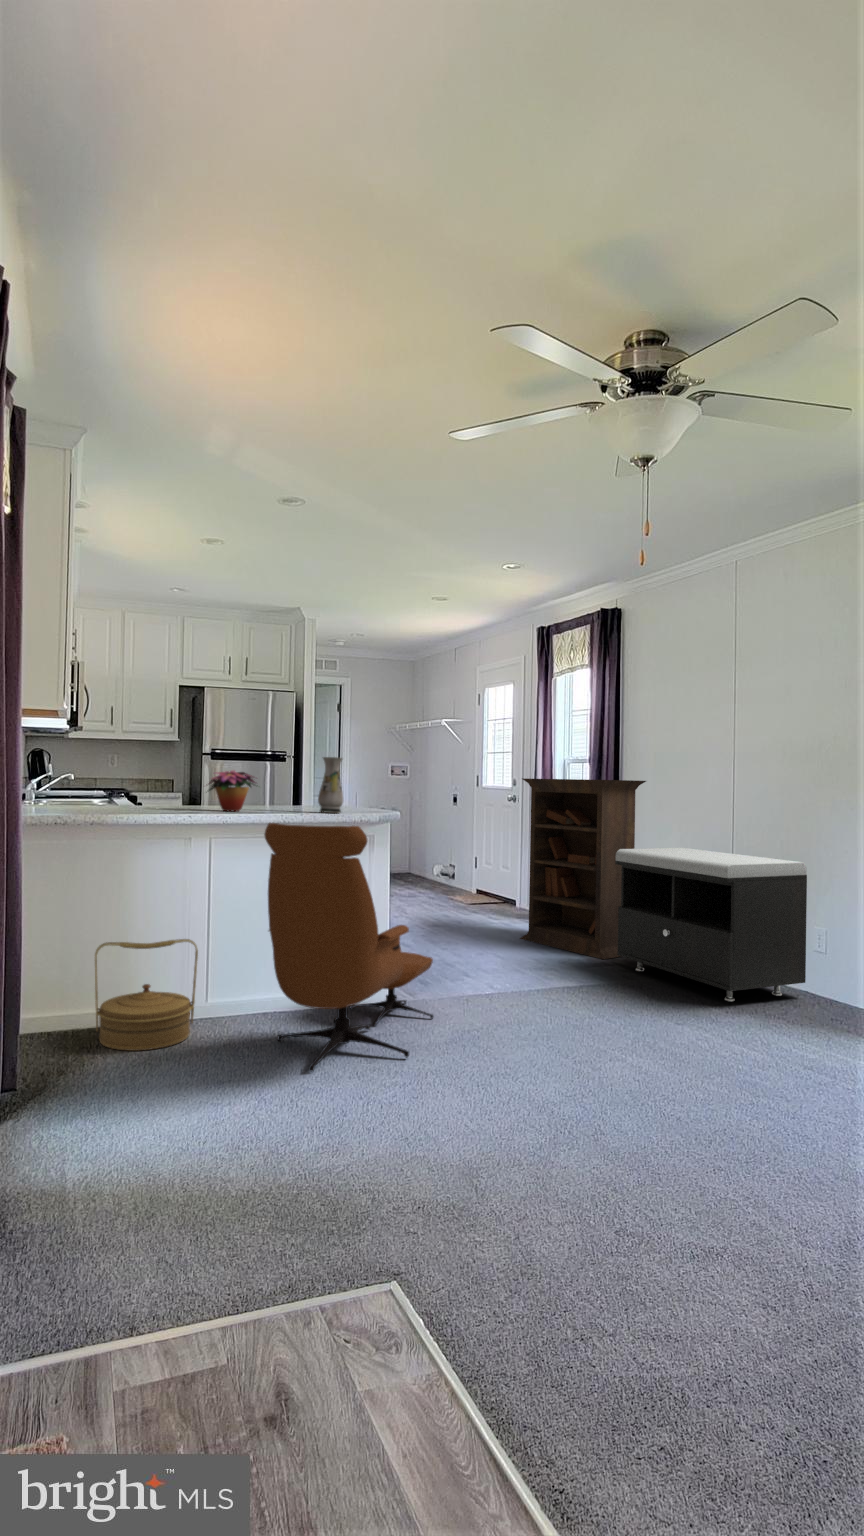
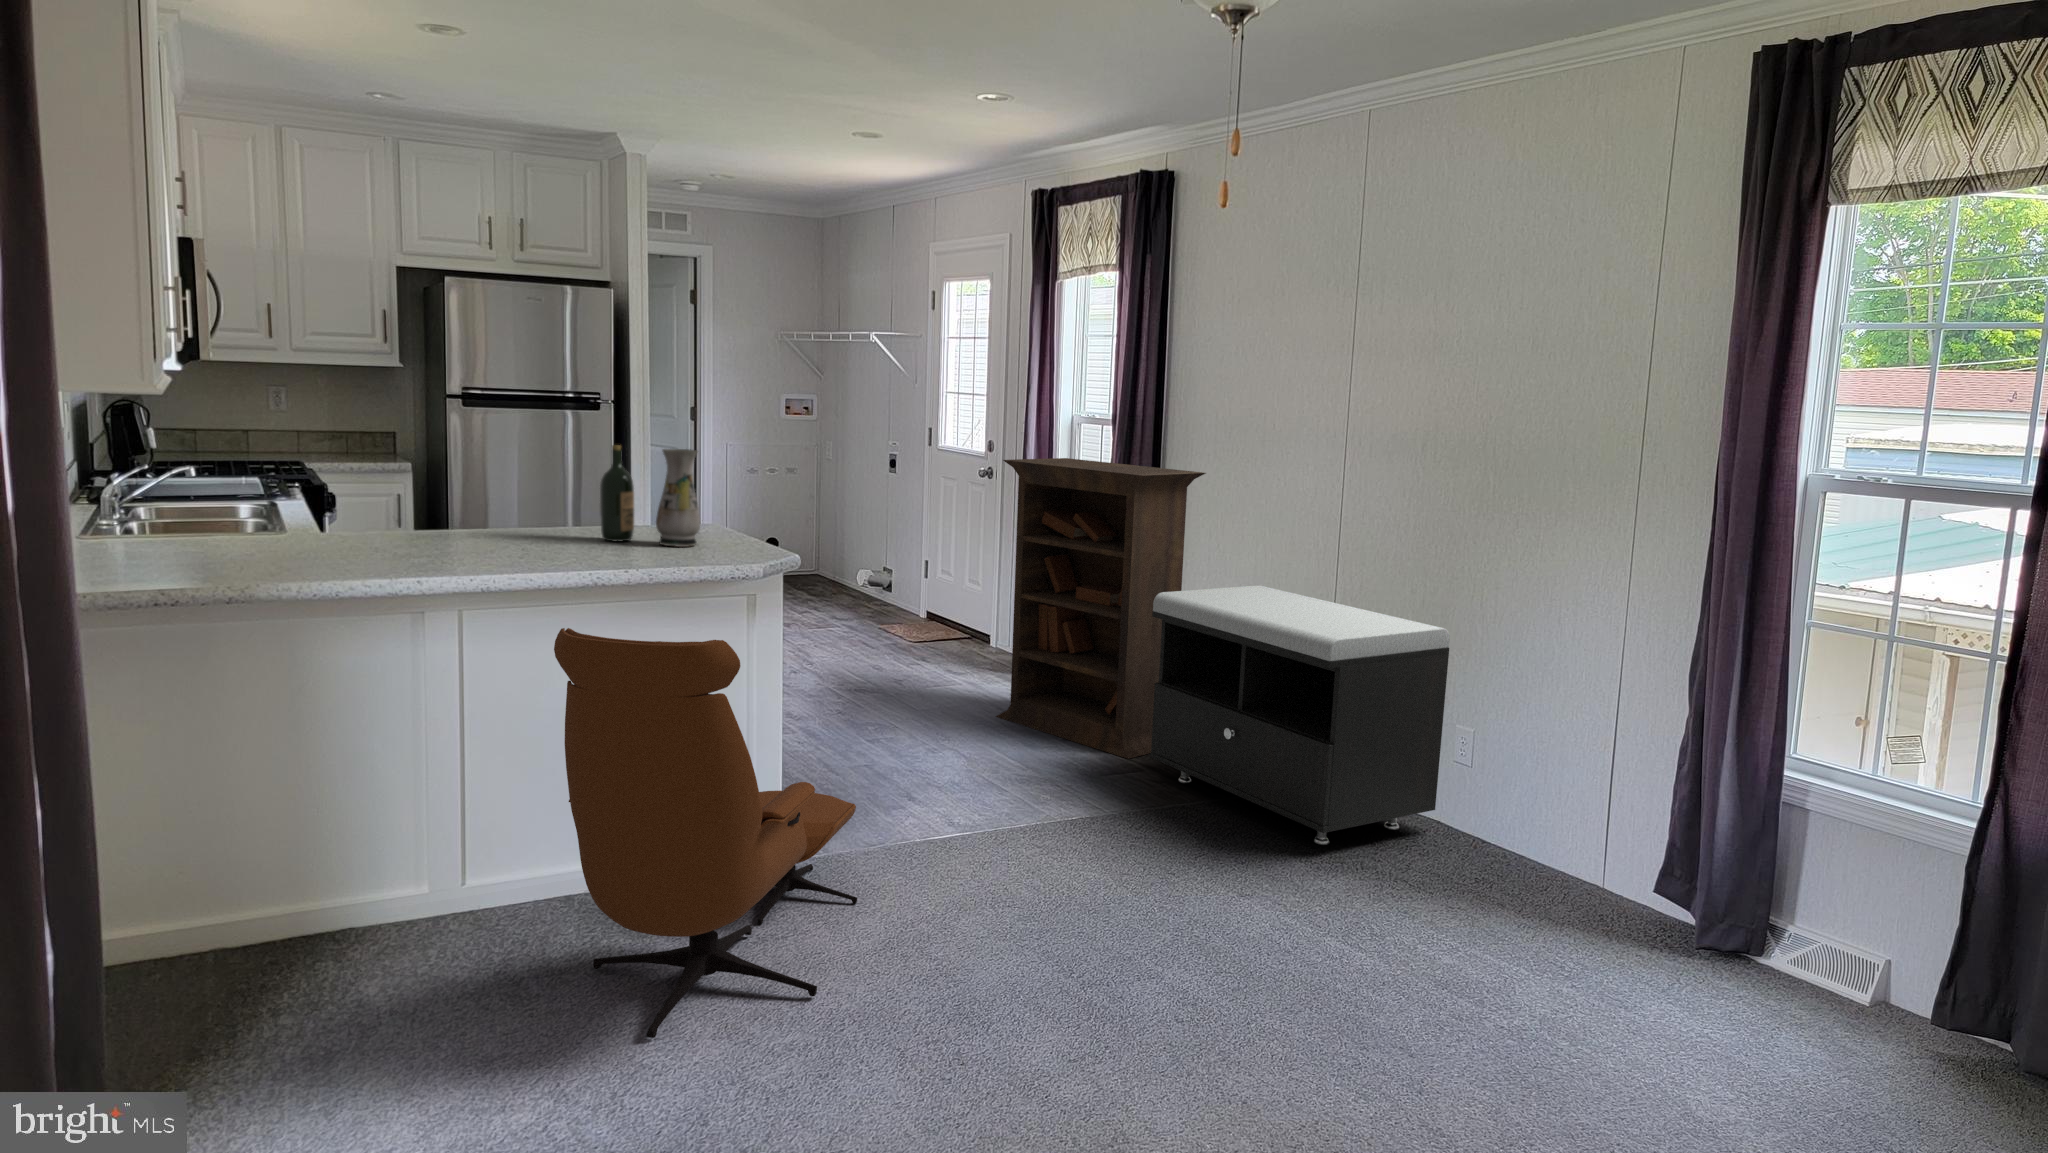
wine bottle: none [287,756,306,811] -> present [600,445,634,542]
flower arrangement: present [208,771,255,811] -> none [439,480,558,555]
woven basket: present [95,939,198,1051] -> none [255,803,447,1004]

